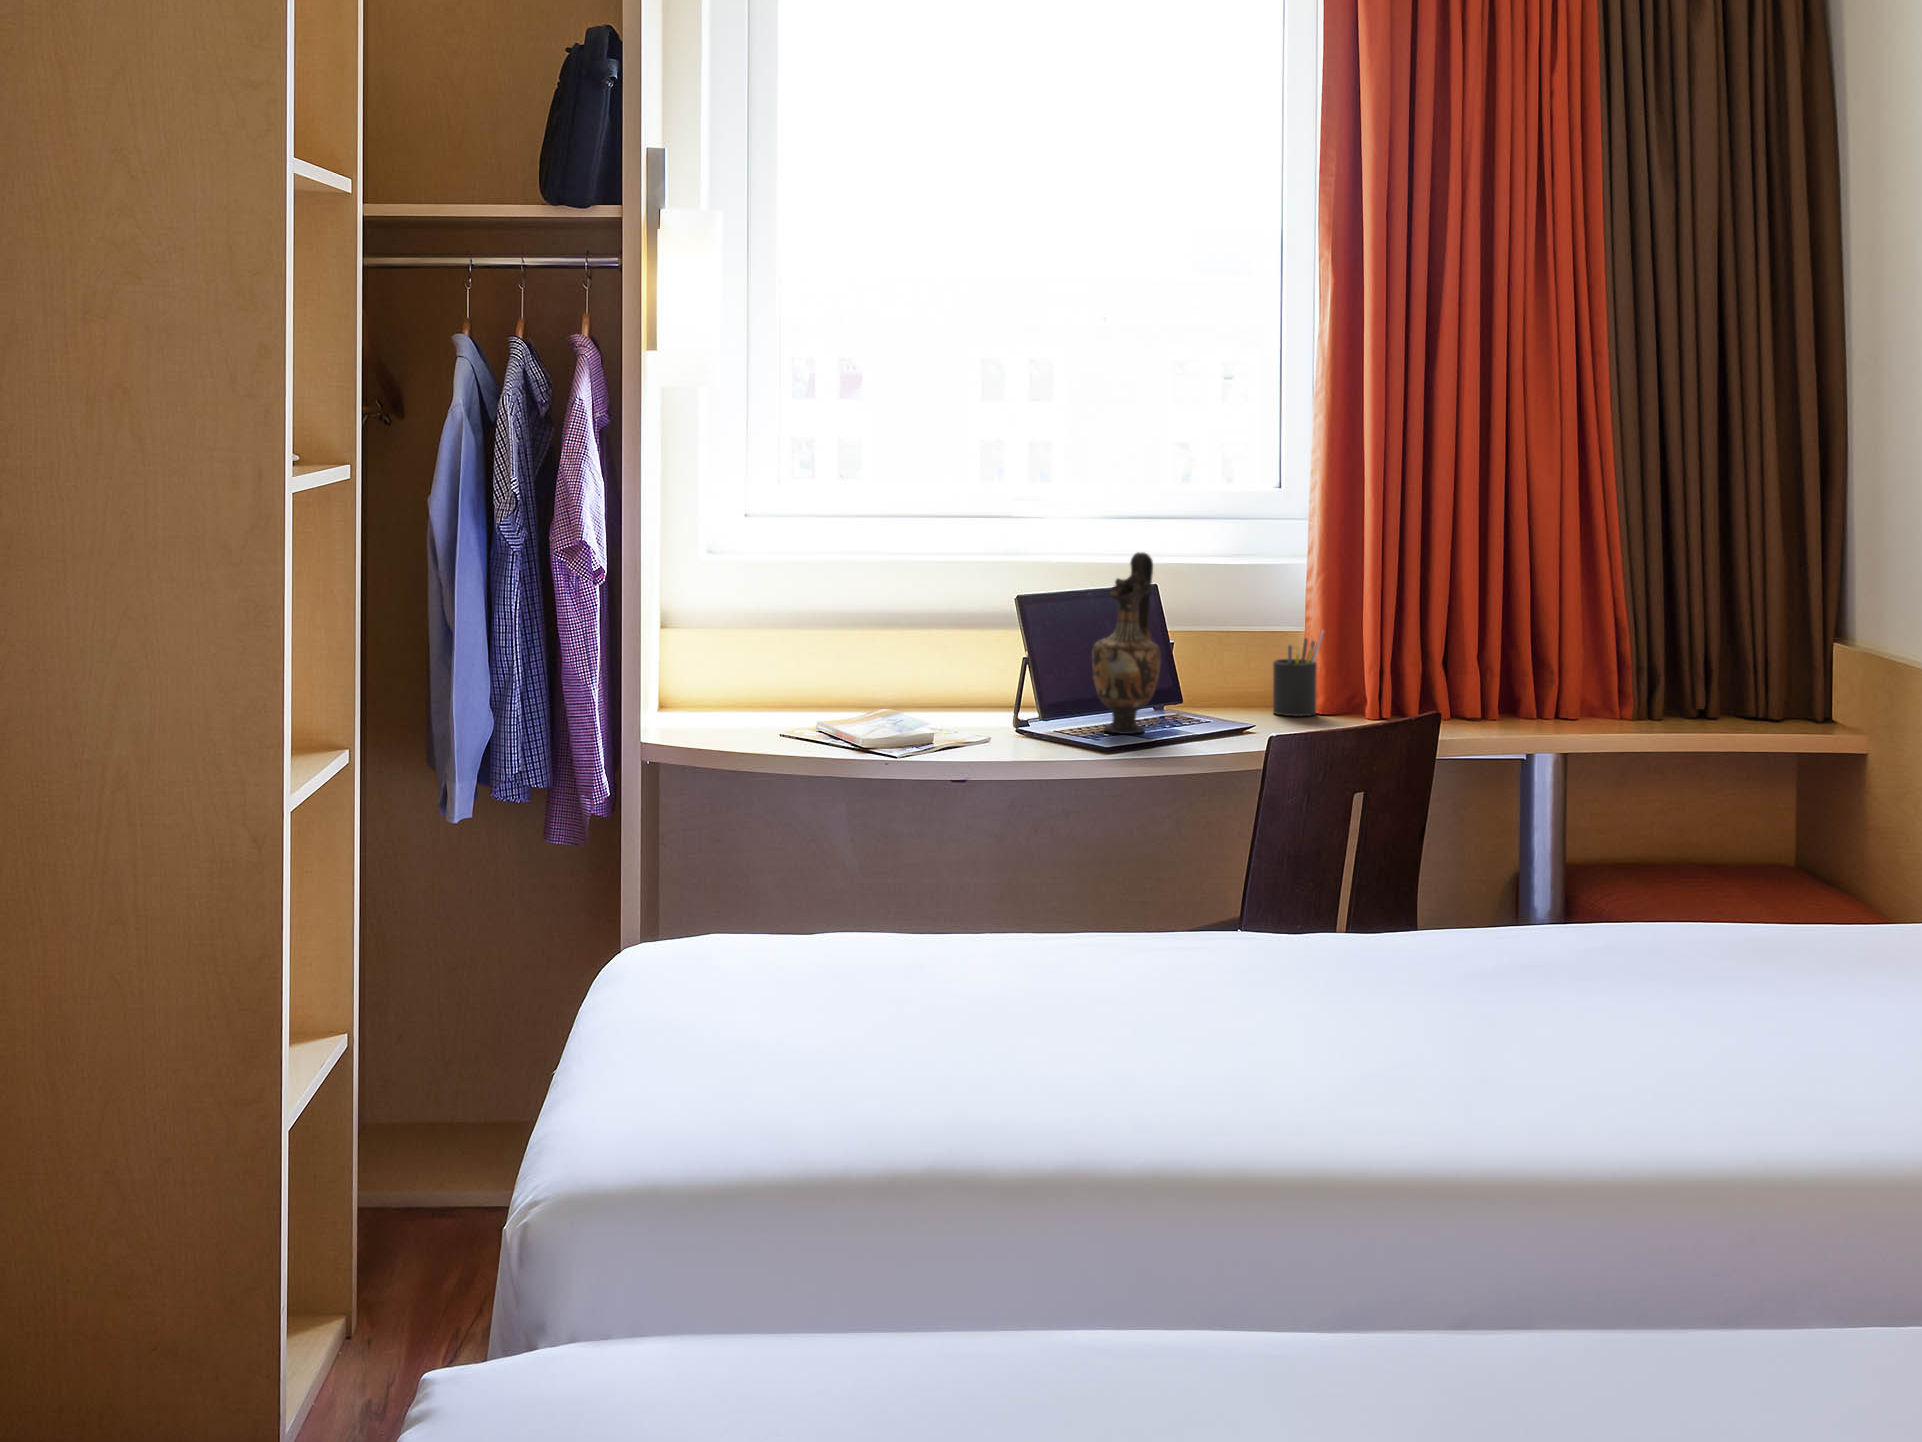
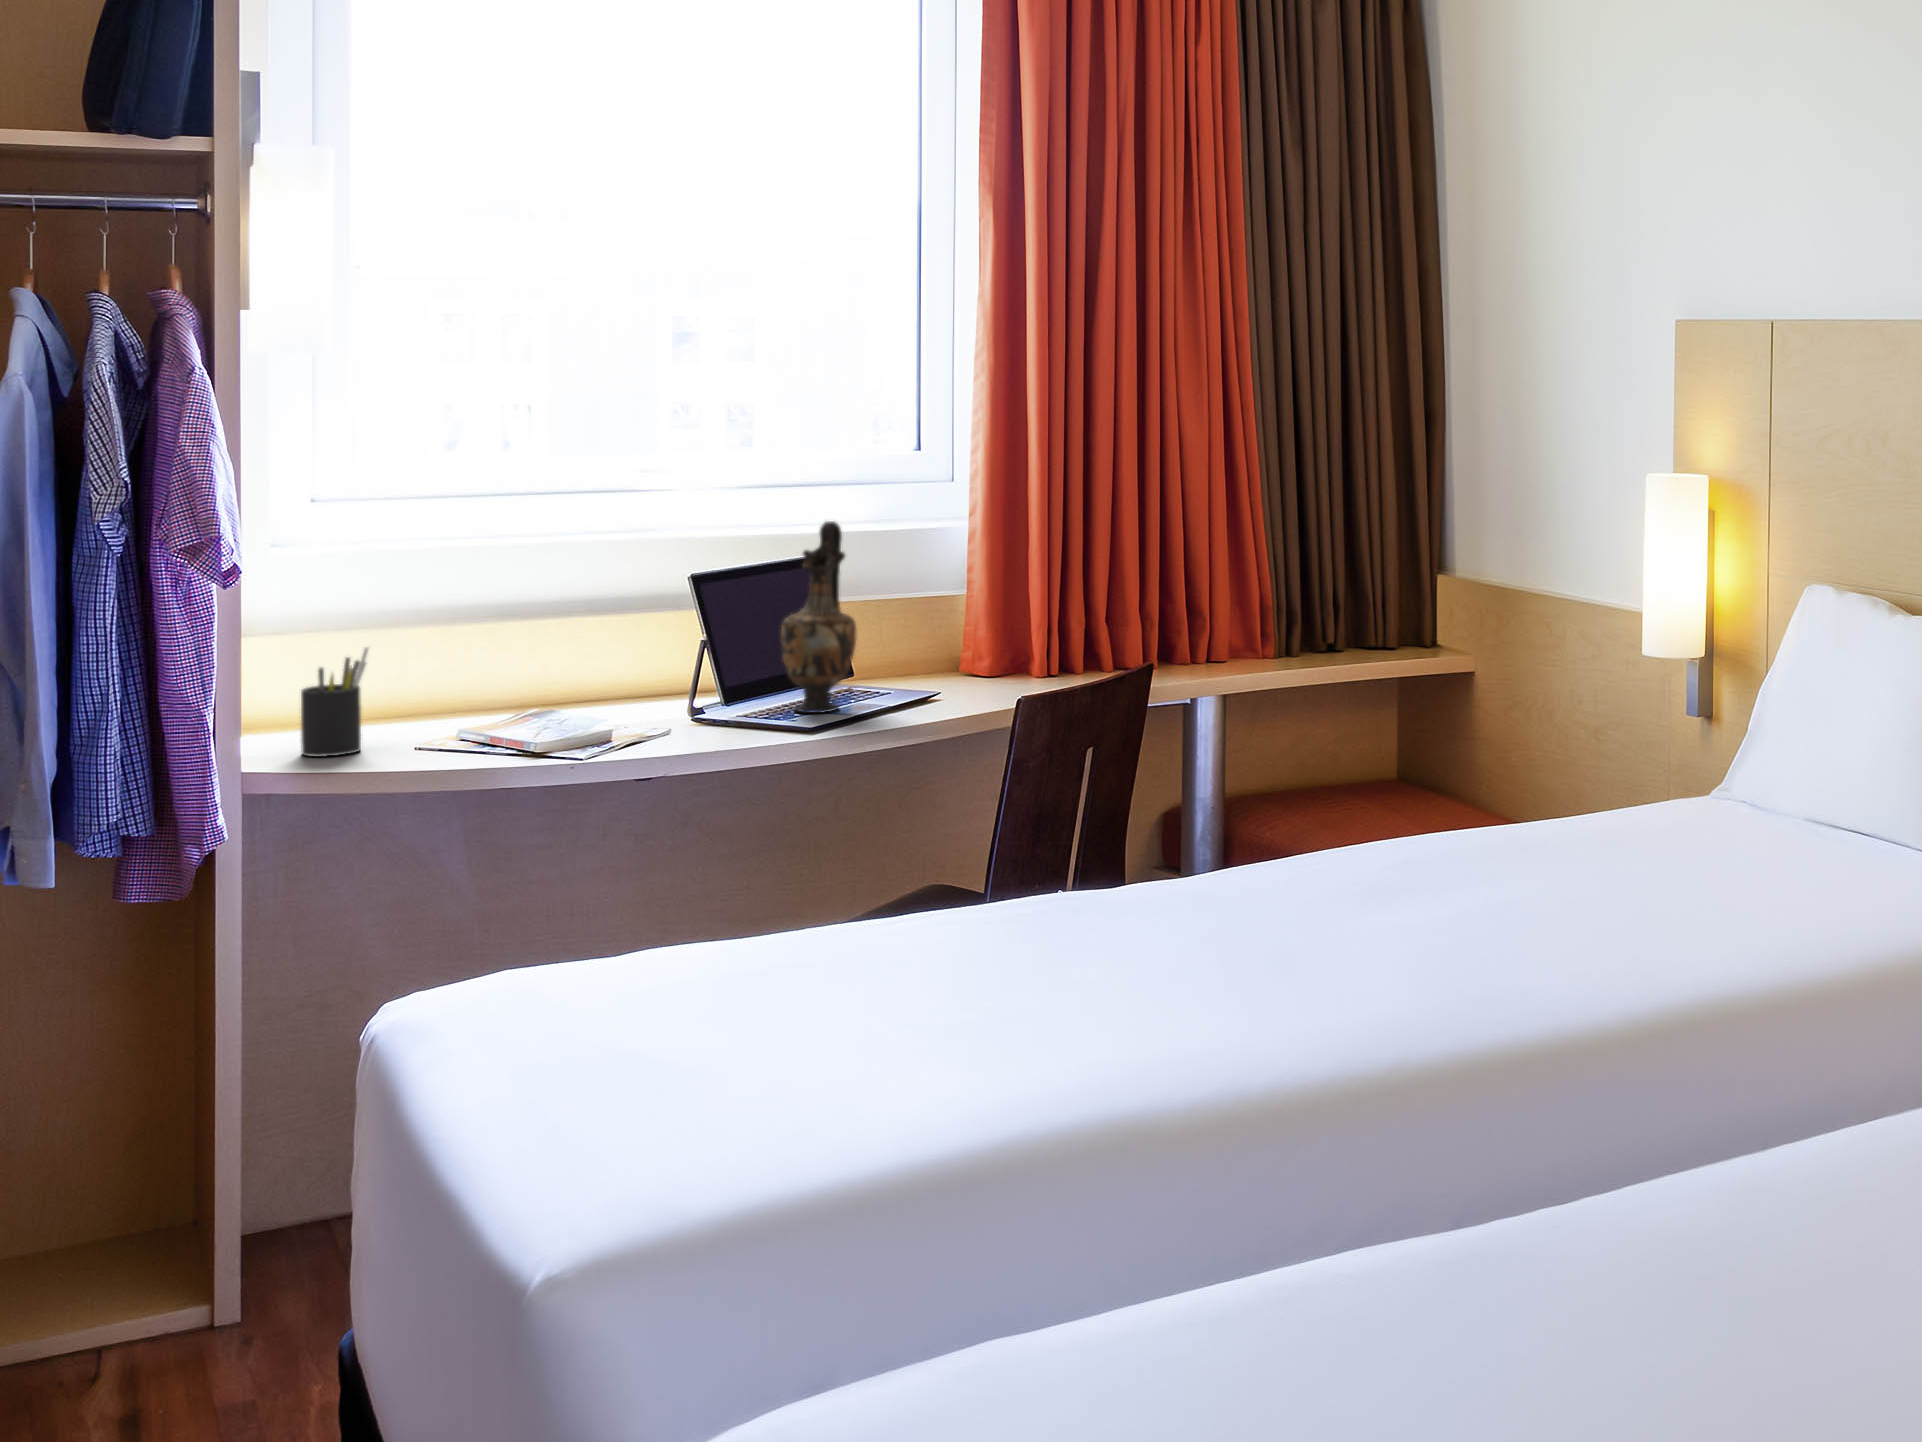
pen holder: present [1273,631,1323,716] -> present [301,648,368,757]

